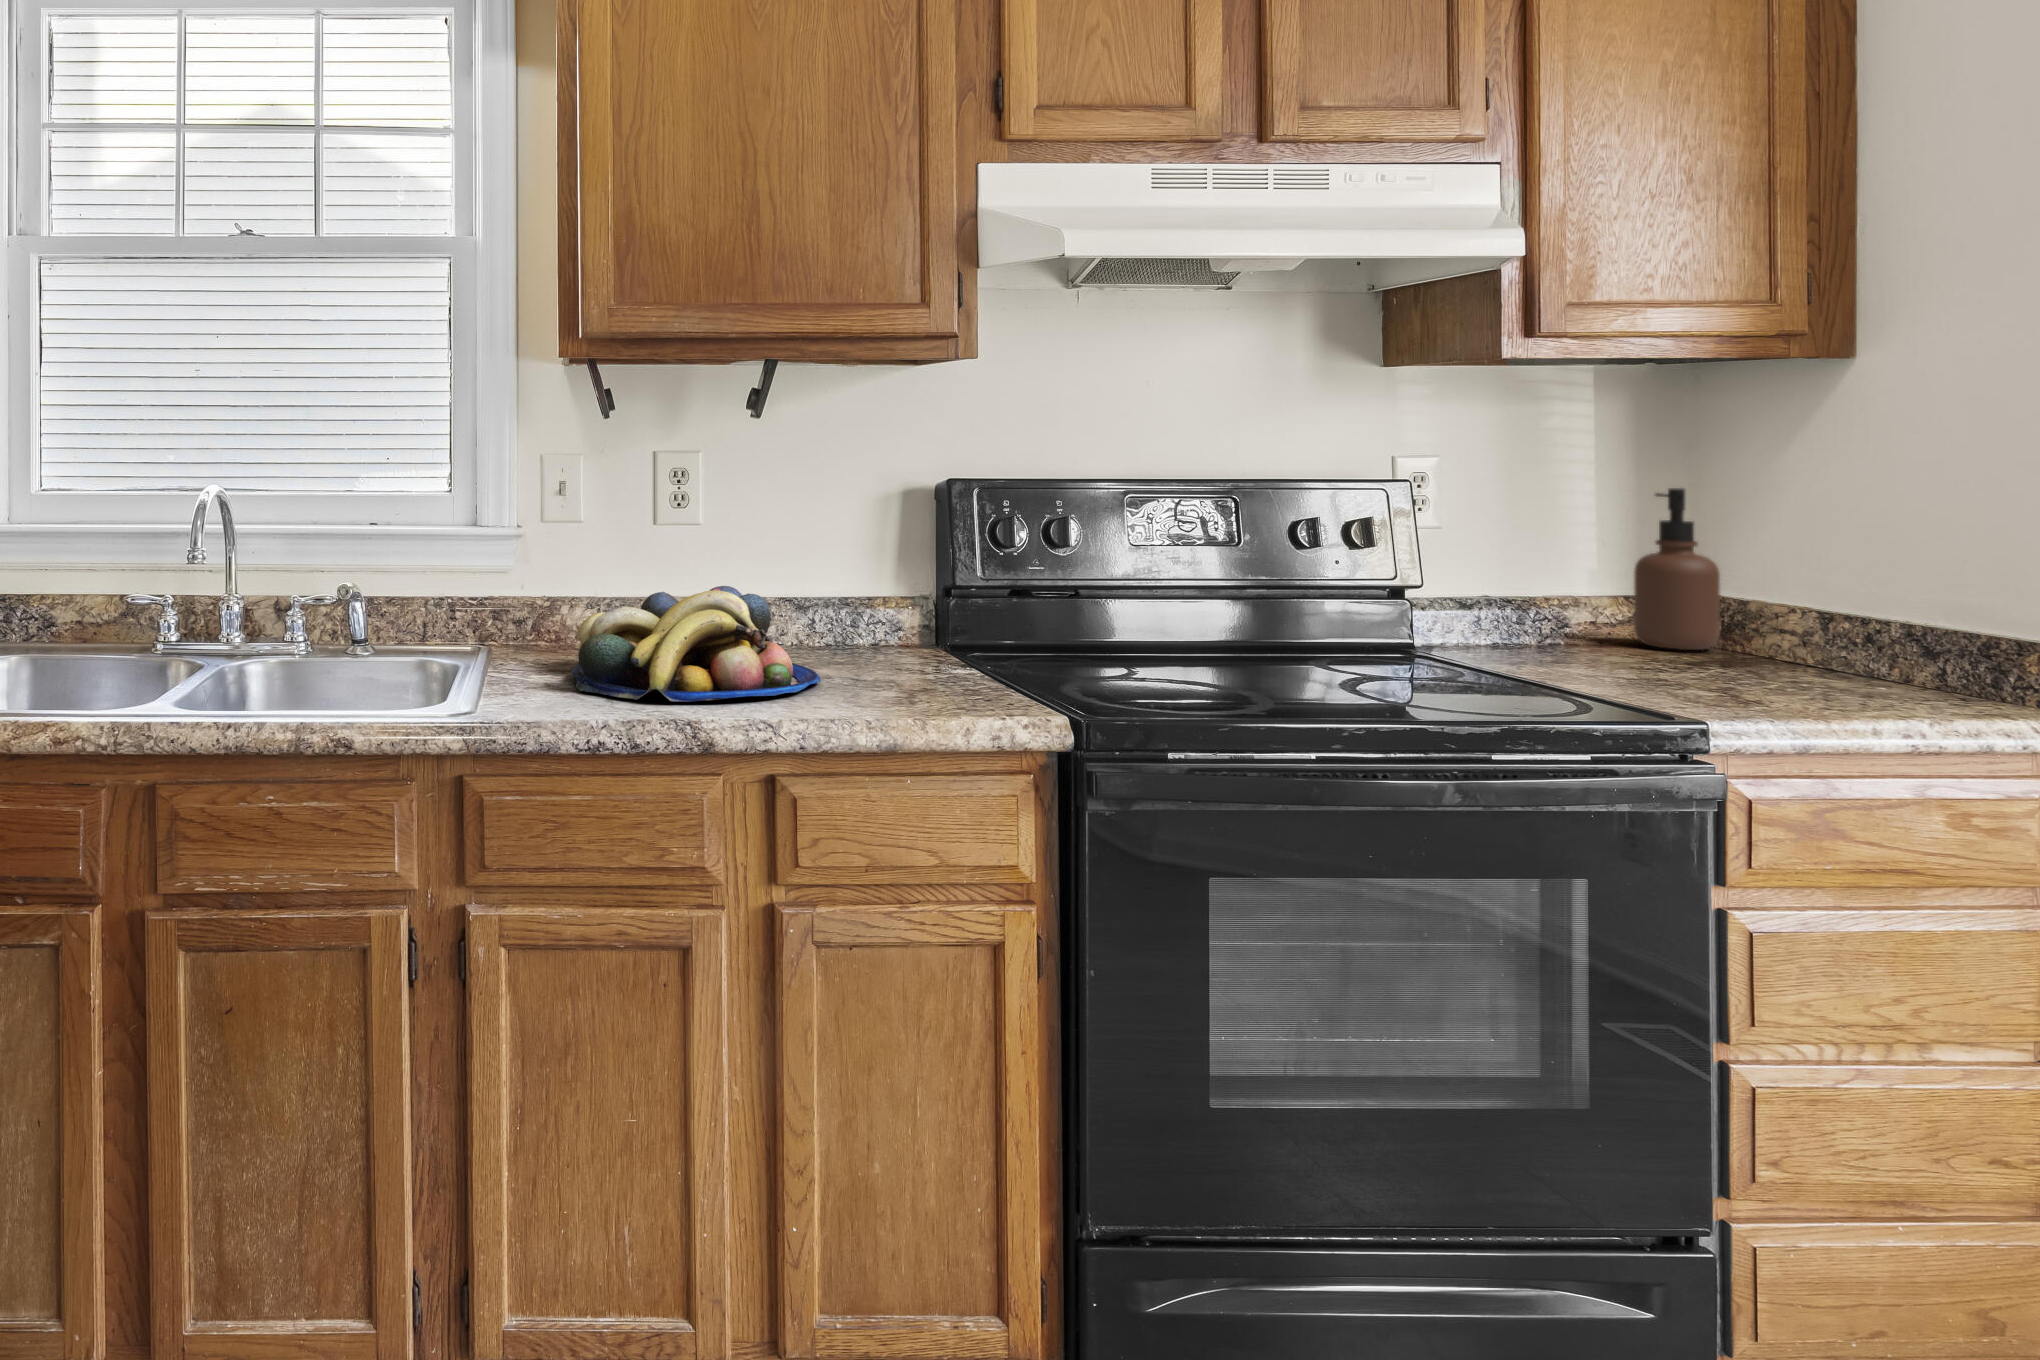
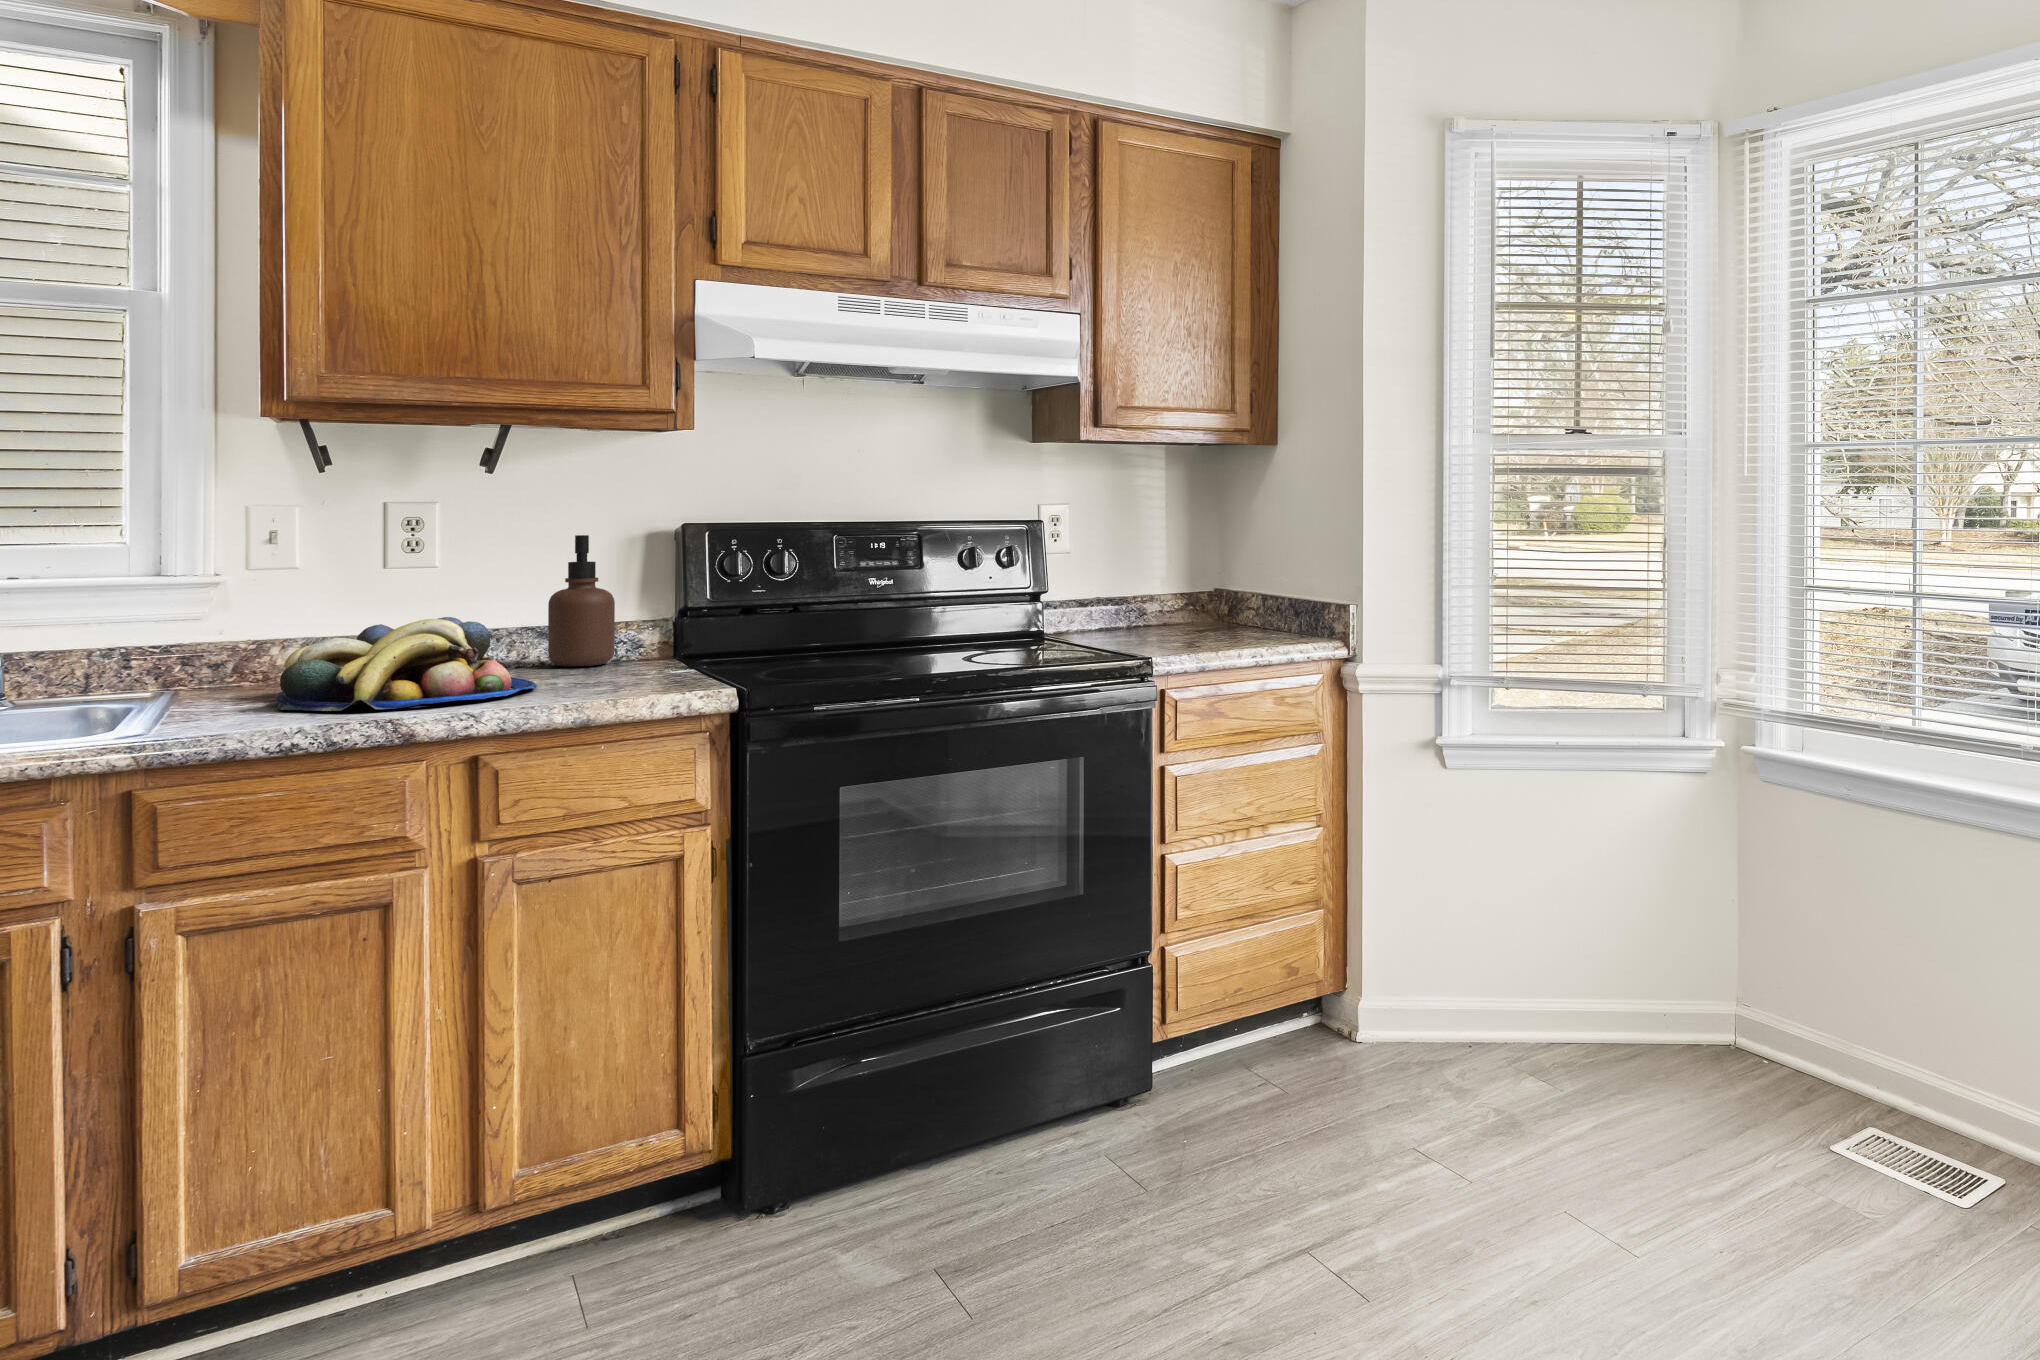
soap dispenser: present [1634,488,1720,650] -> present [548,535,615,666]

